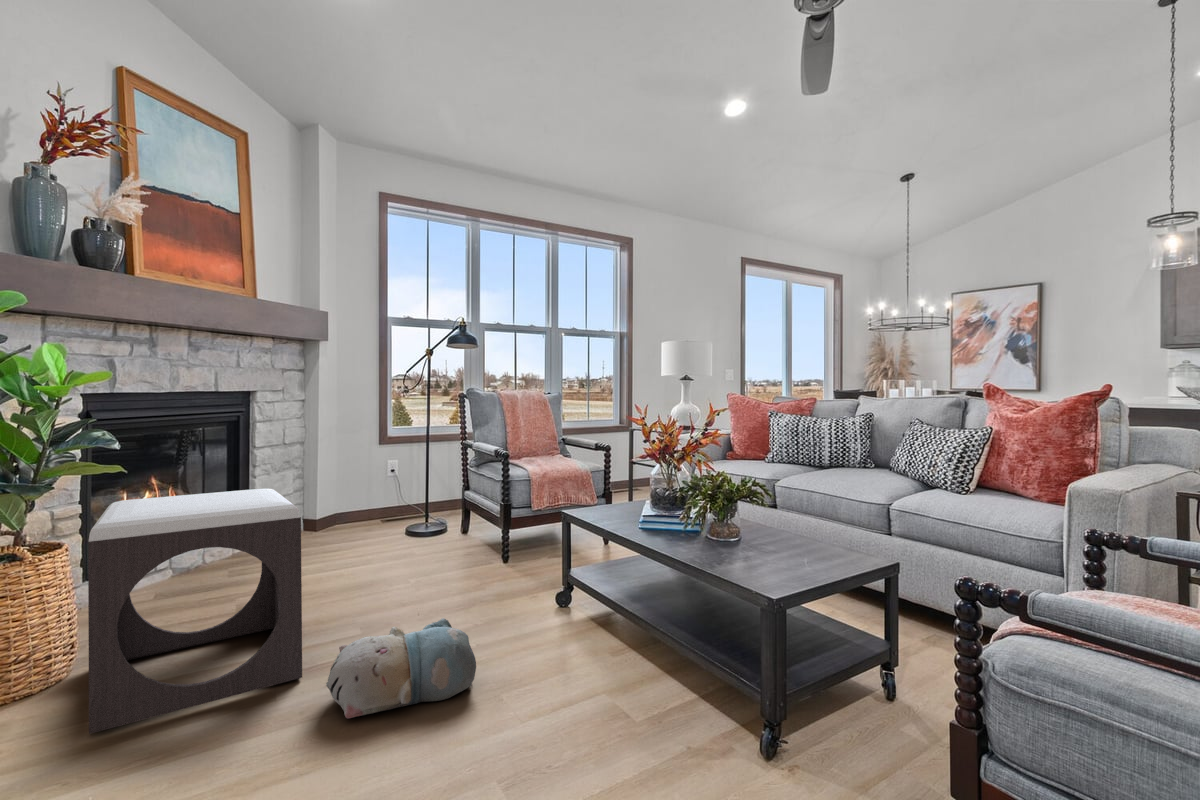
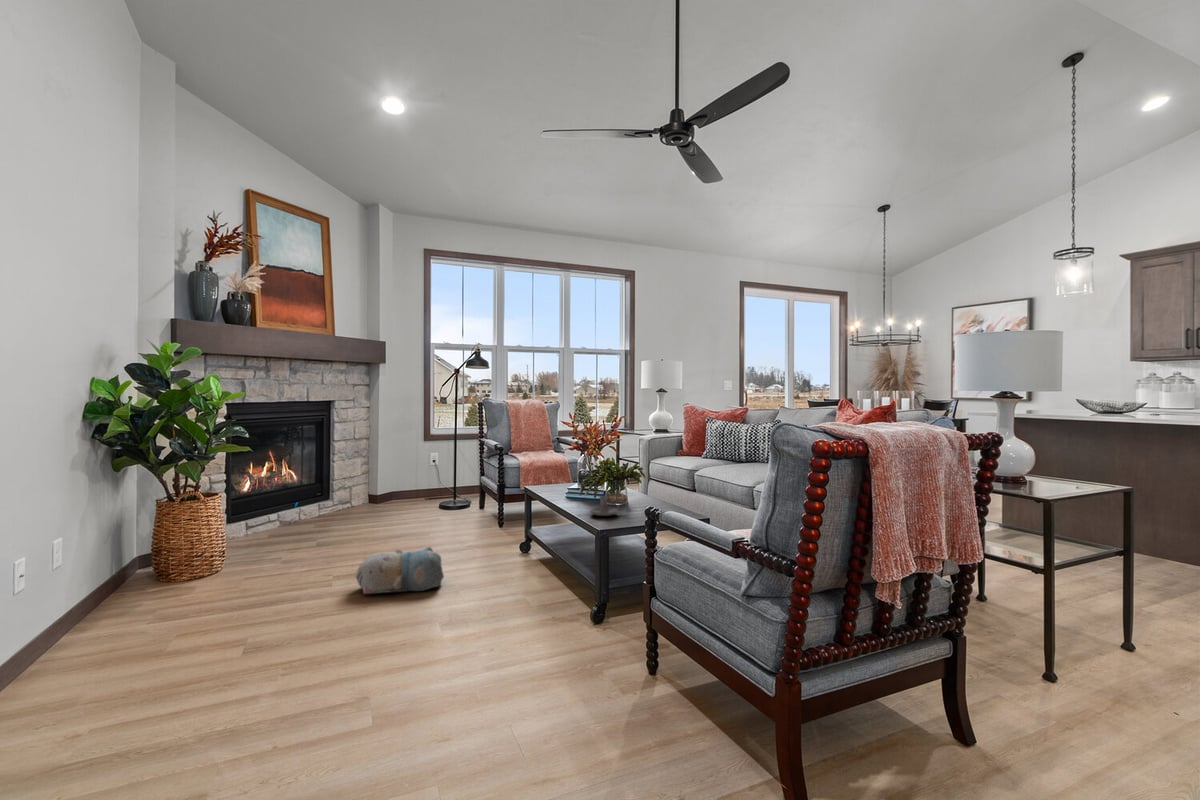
footstool: present [88,488,302,734] -> none [232,466,346,592]
candle holder: none [721,532,770,565] -> present [590,496,624,516]

